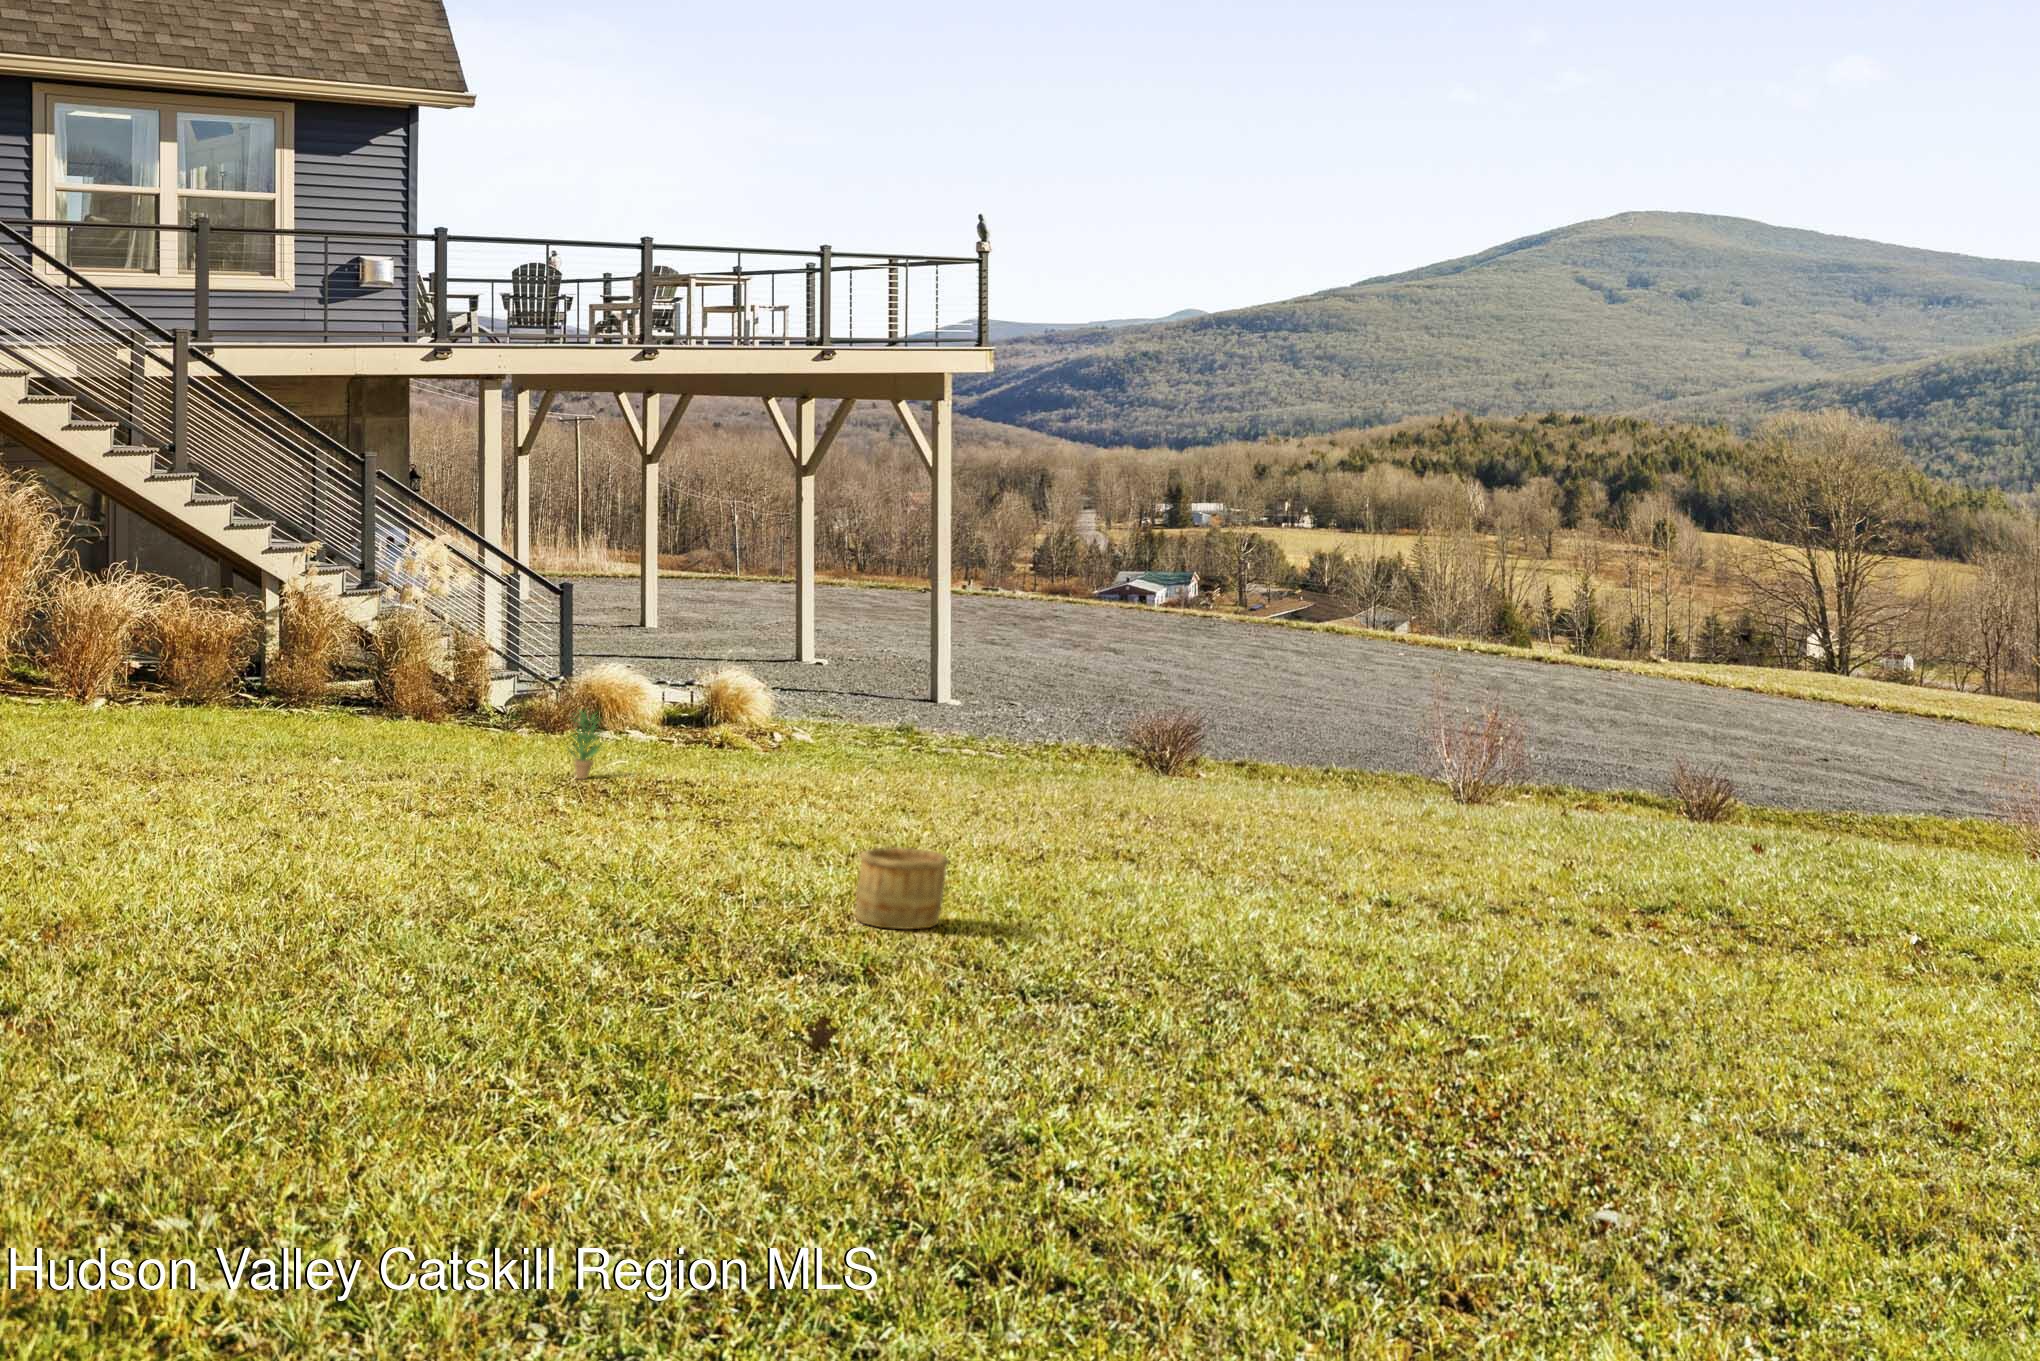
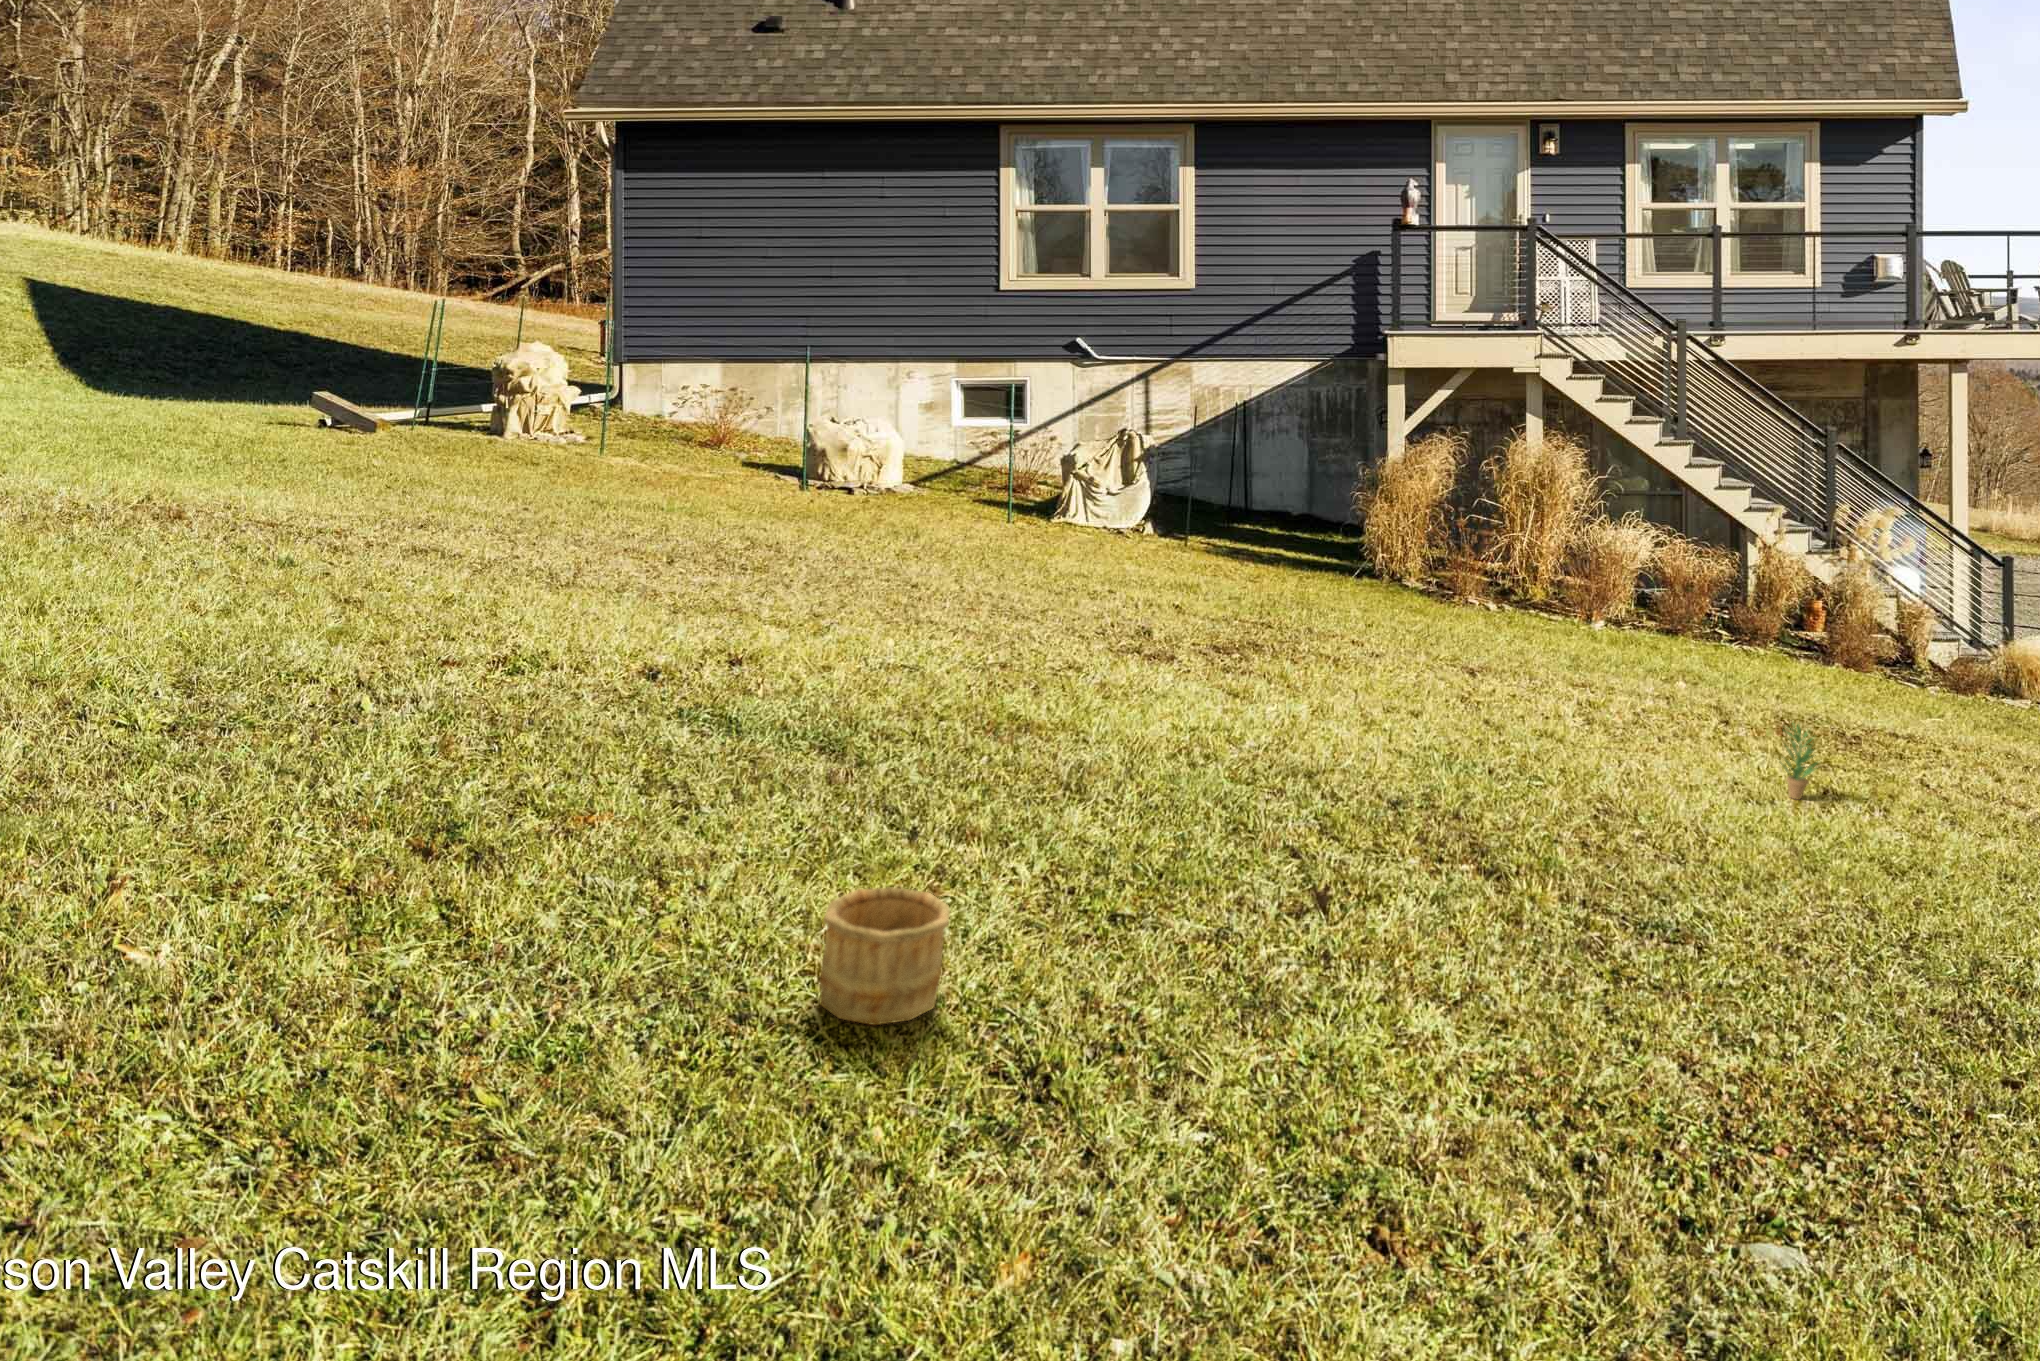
wooden bucket: present [855,847,949,929] -> present [820,887,950,1025]

